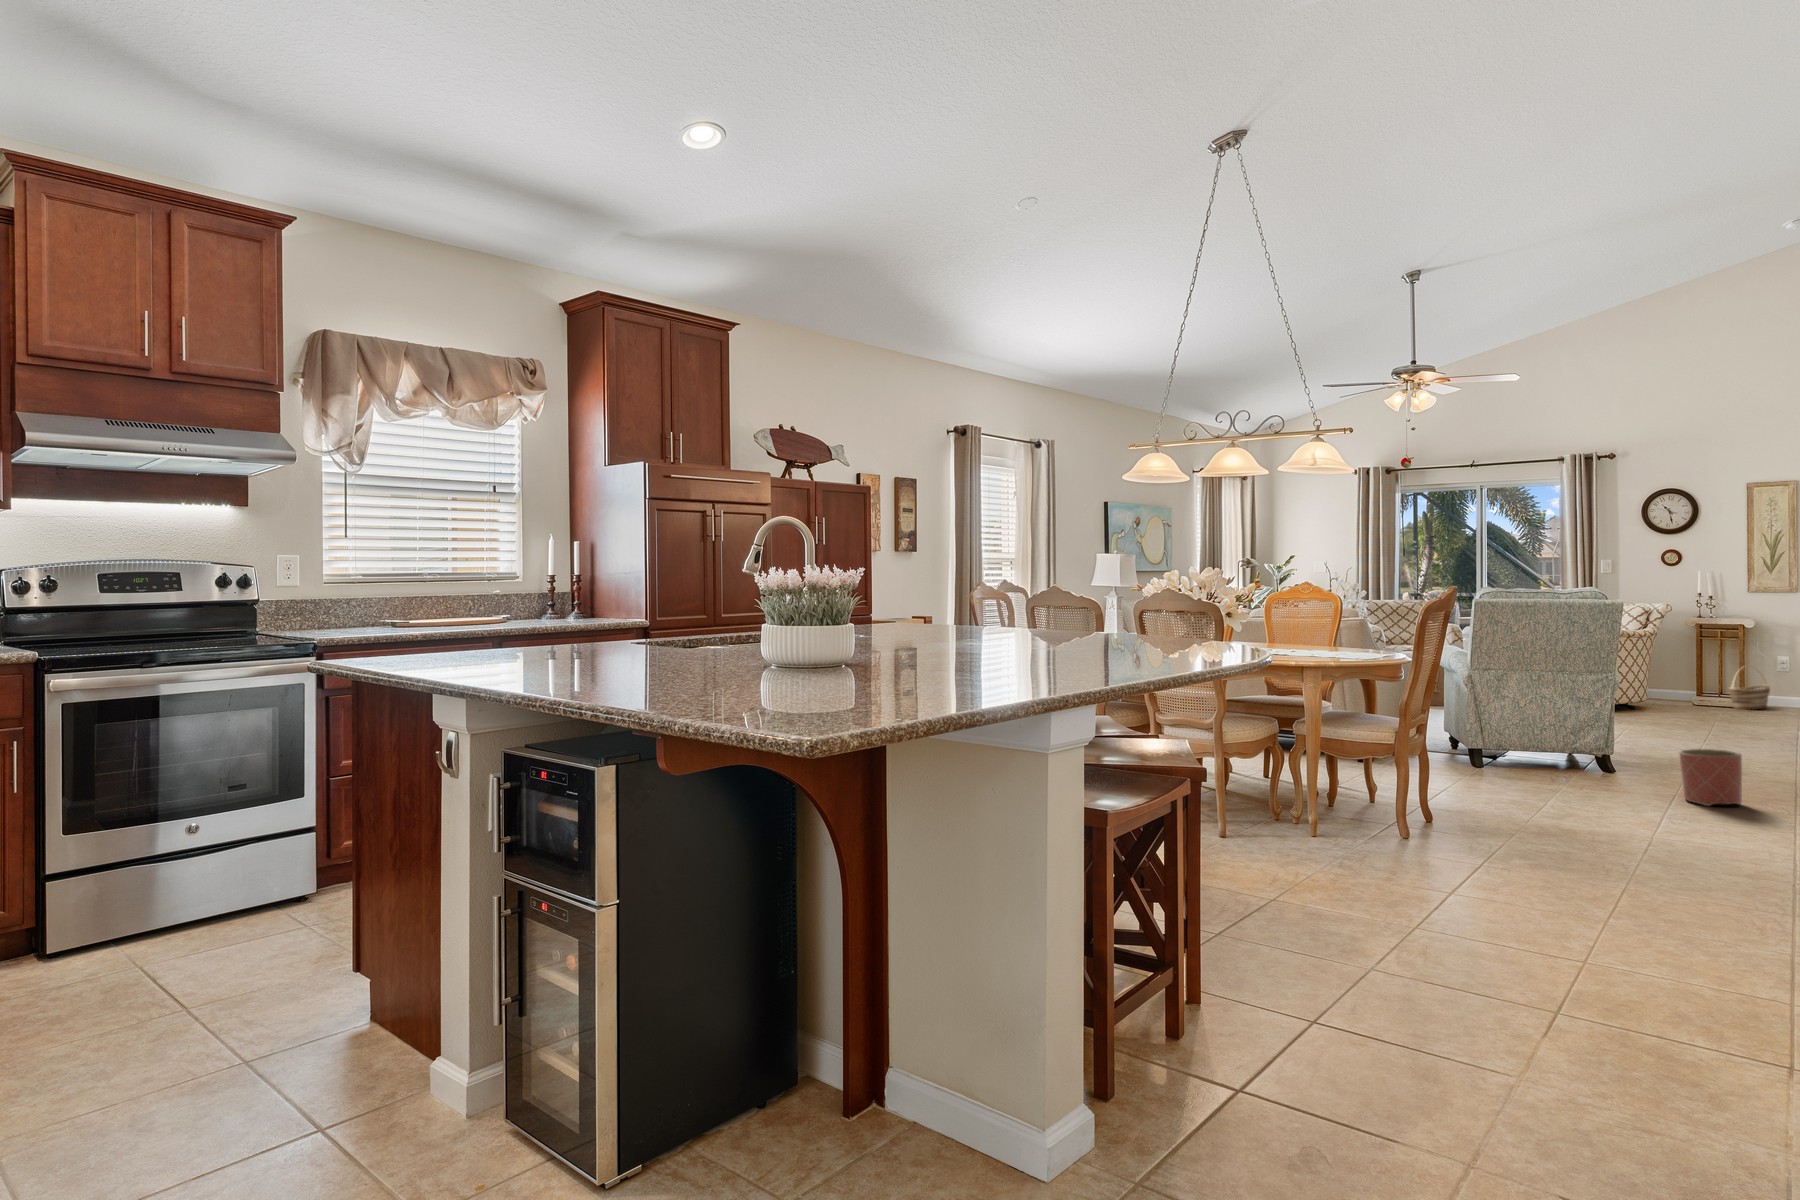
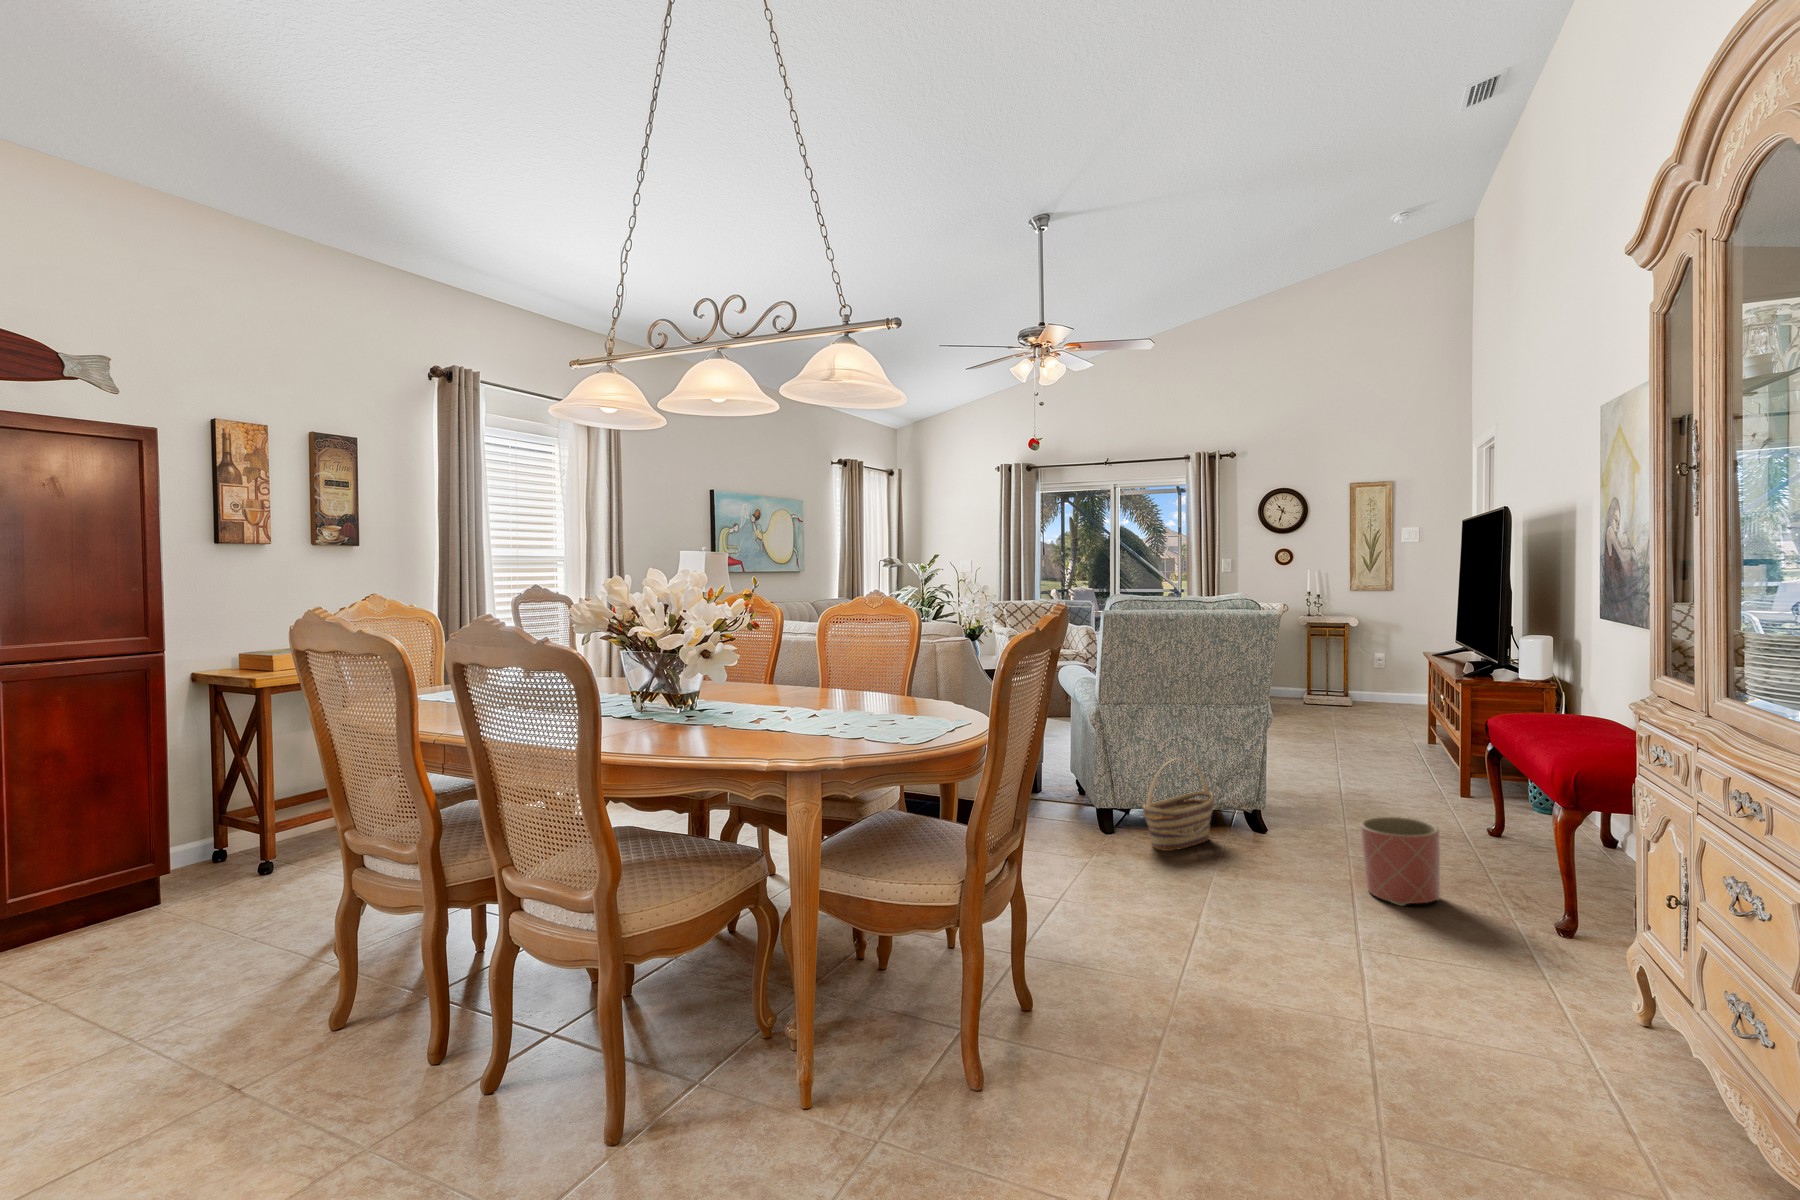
basket: present [1728,672,1770,710] -> present [1143,760,1214,851]

